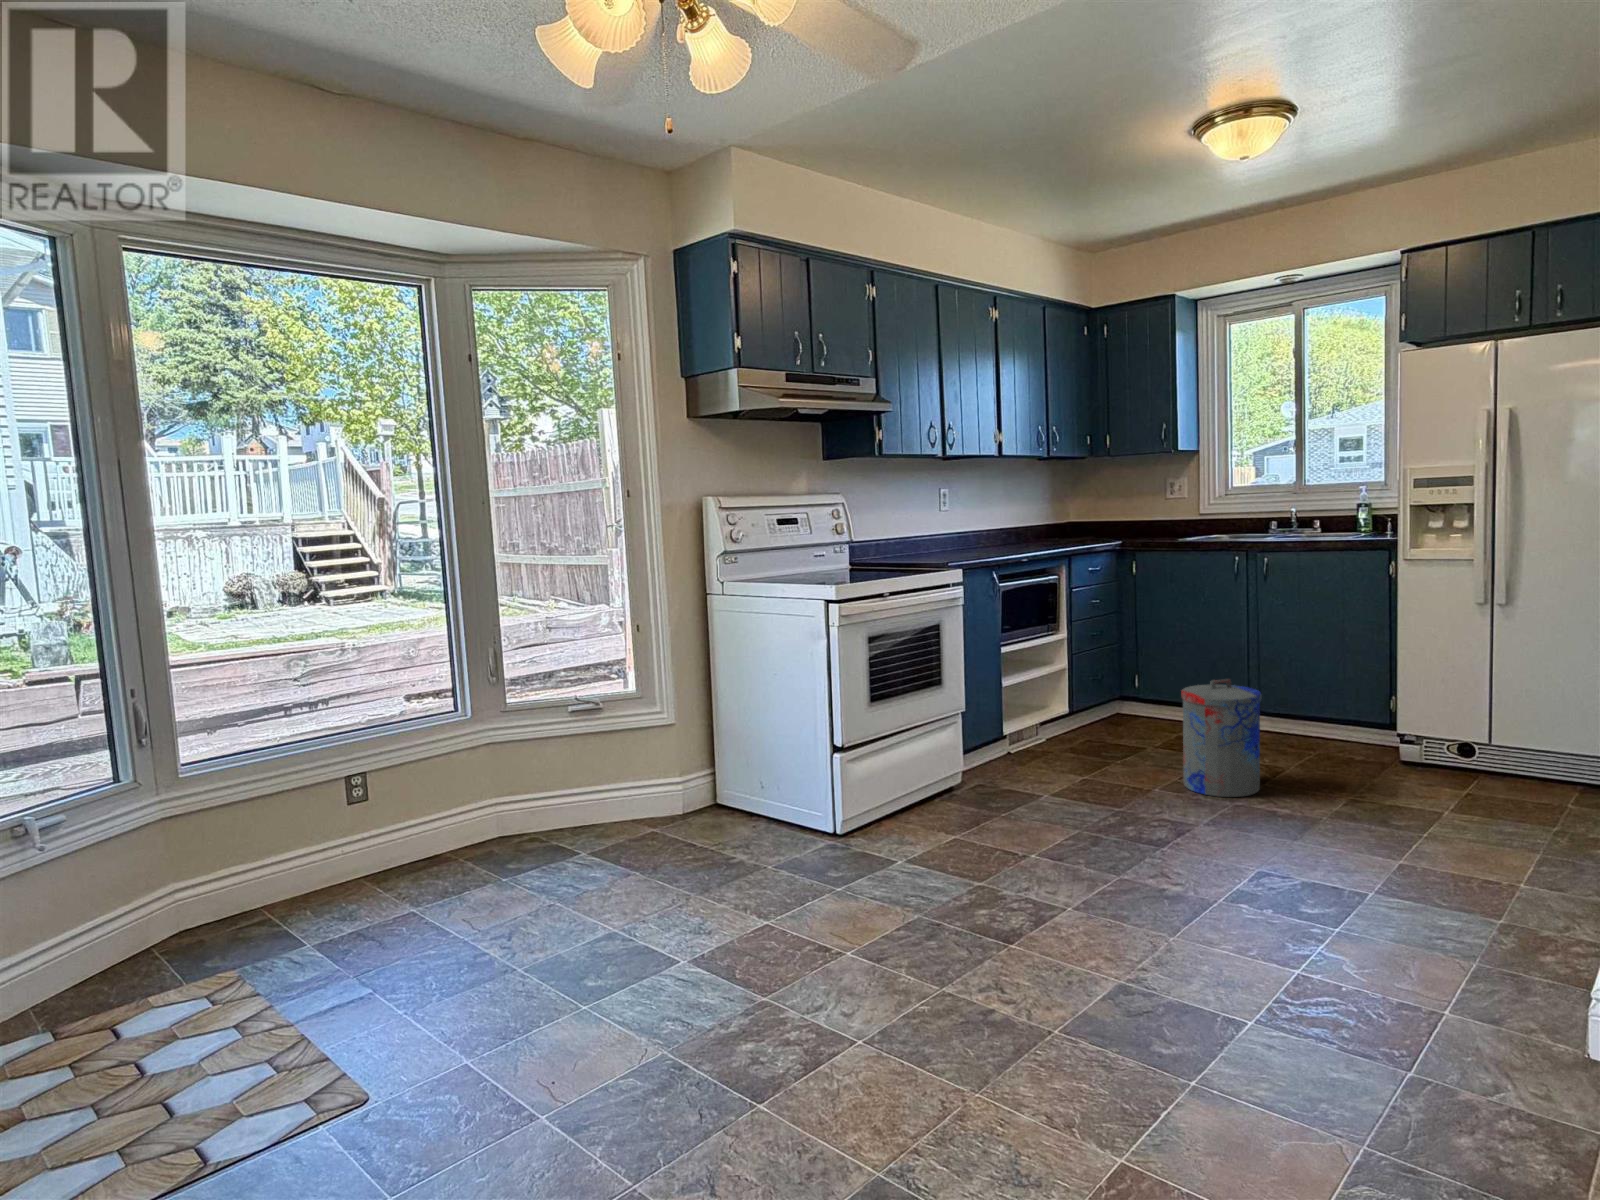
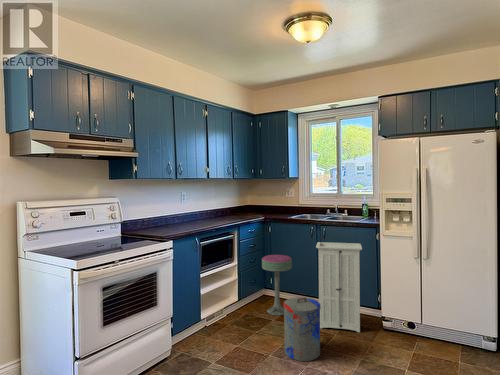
storage cabinet: none [1247,579,1354,766] -> present [316,242,362,332]
bar stool: none [1117,618,1186,742] -> present [262,255,292,316]

